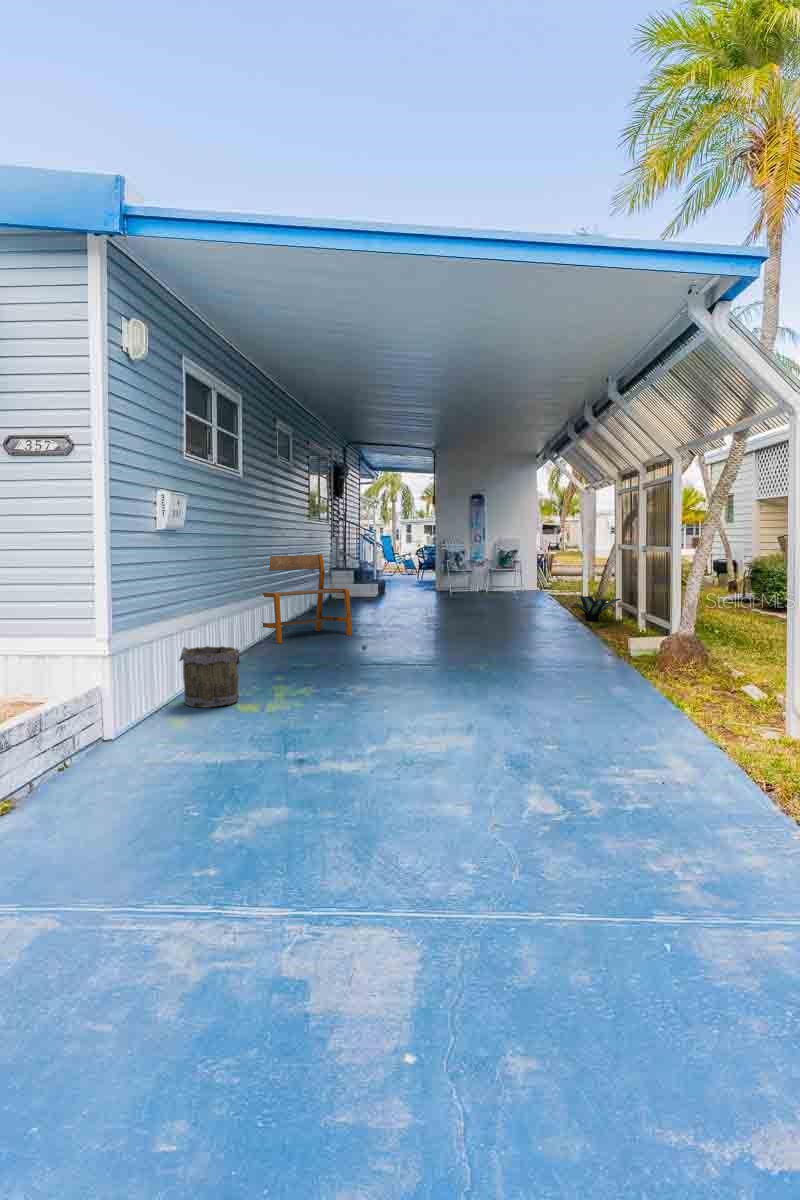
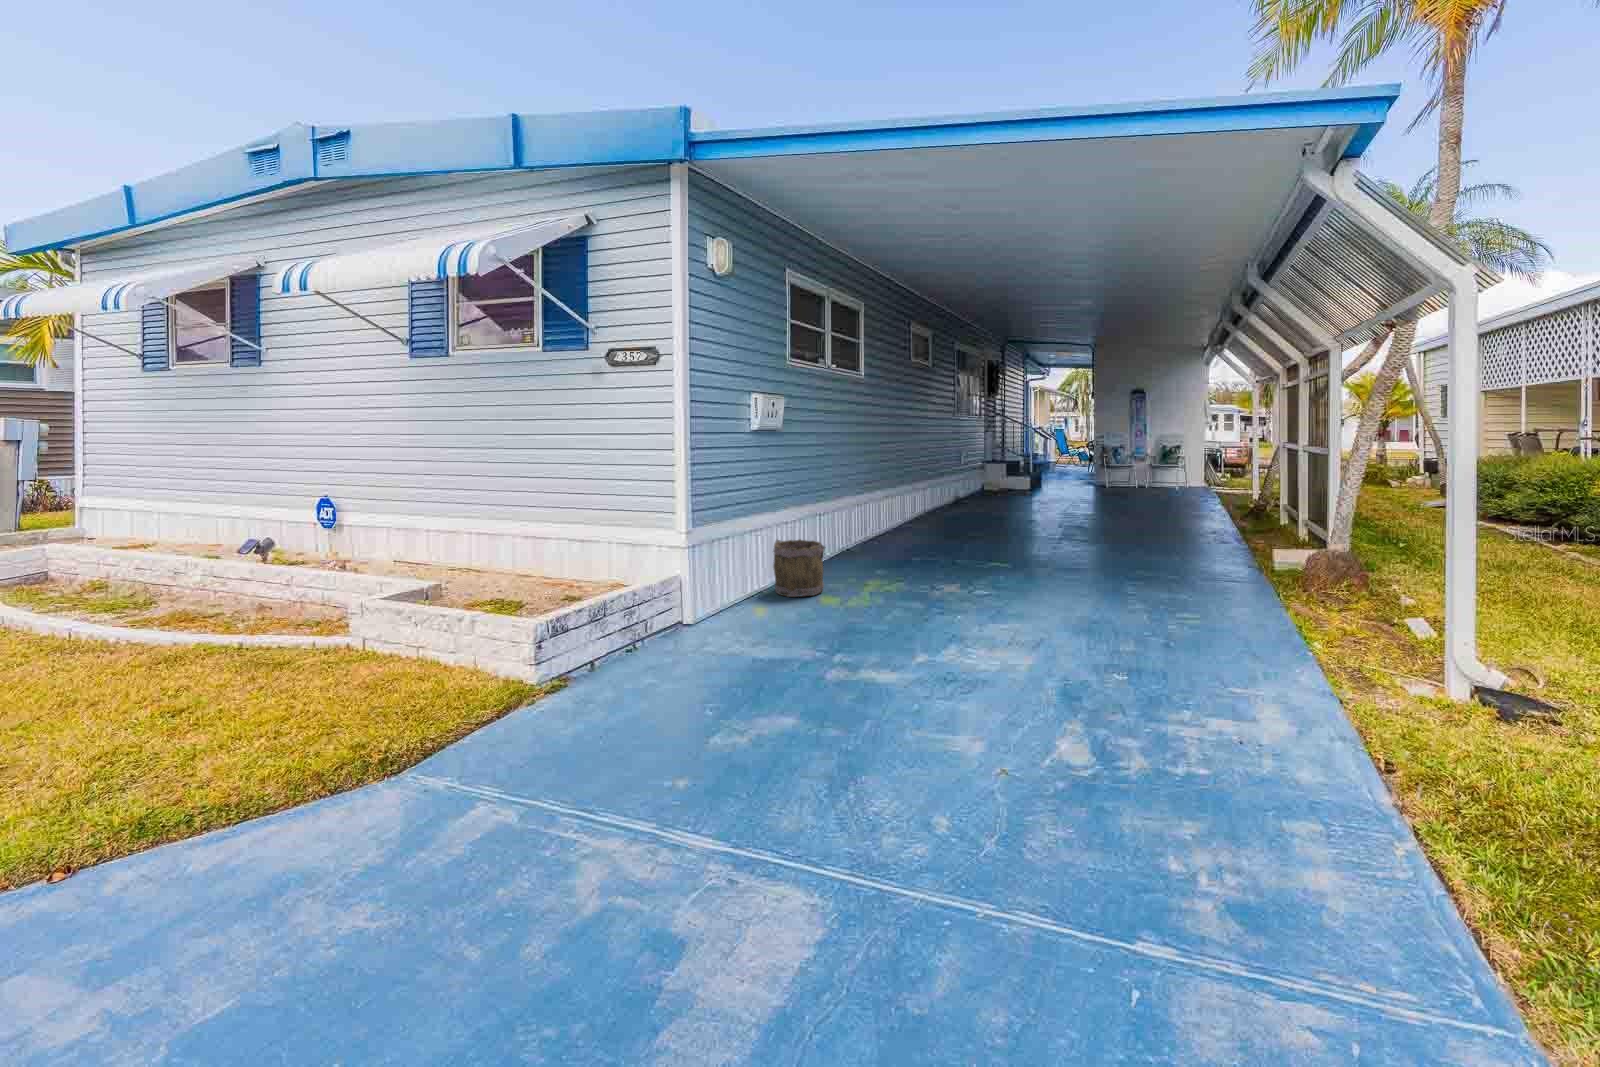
bench: present [261,554,352,643] -> none [880,450,974,534]
potted plant: present [573,596,621,621] -> none [1229,497,1302,527]

